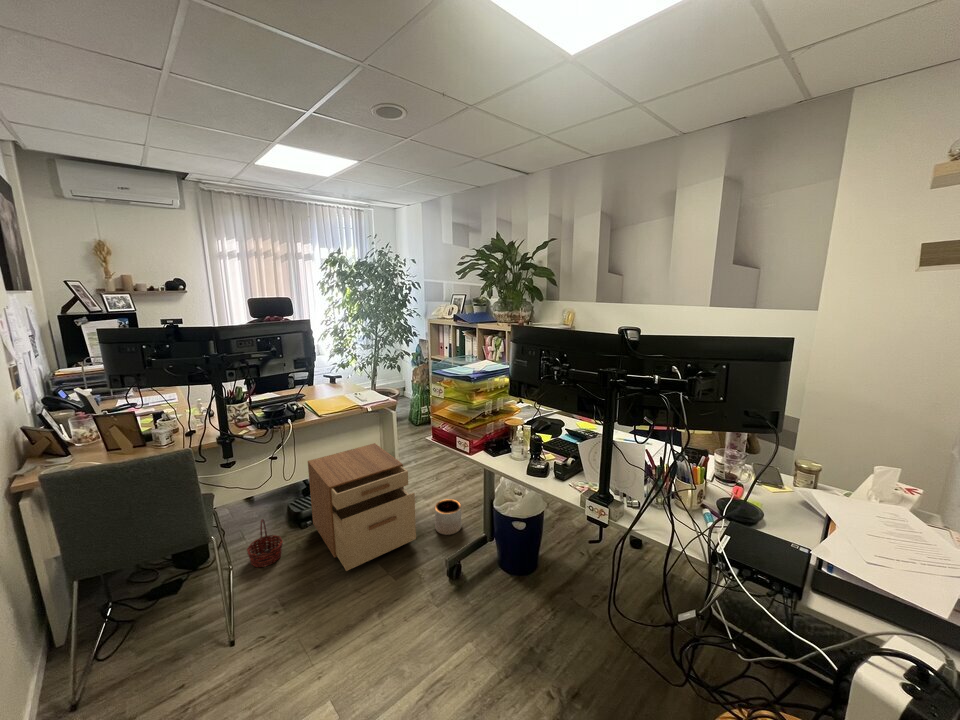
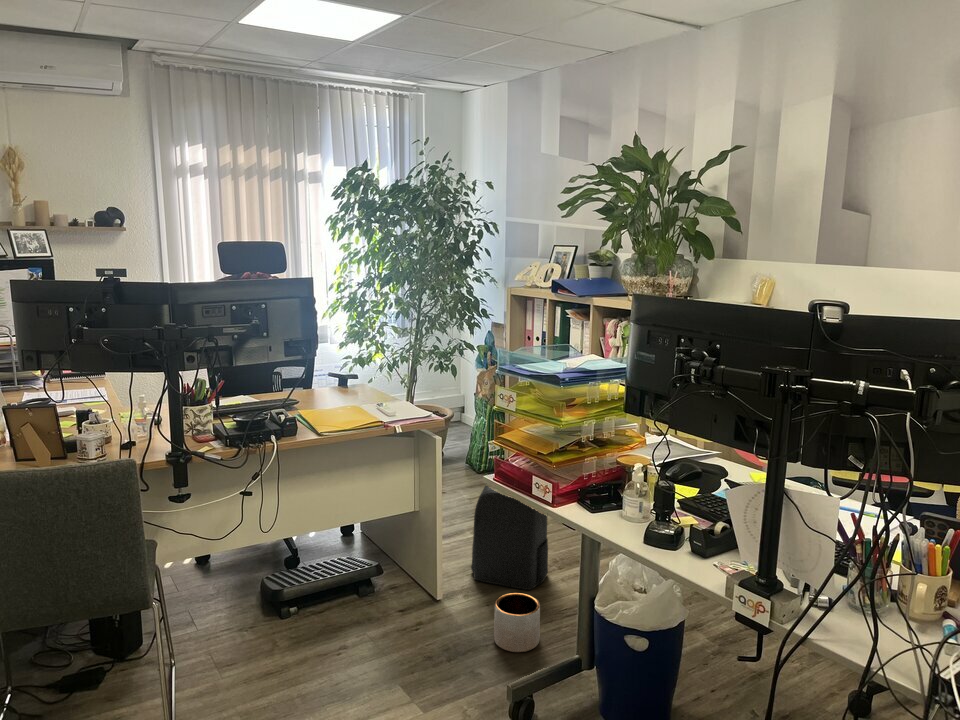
backpack: none [418,426,462,495] -> present [471,486,548,590]
filing cabinet: present [308,443,416,571] -> none [296,487,461,685]
basket: present [247,519,283,567] -> none [199,588,253,663]

